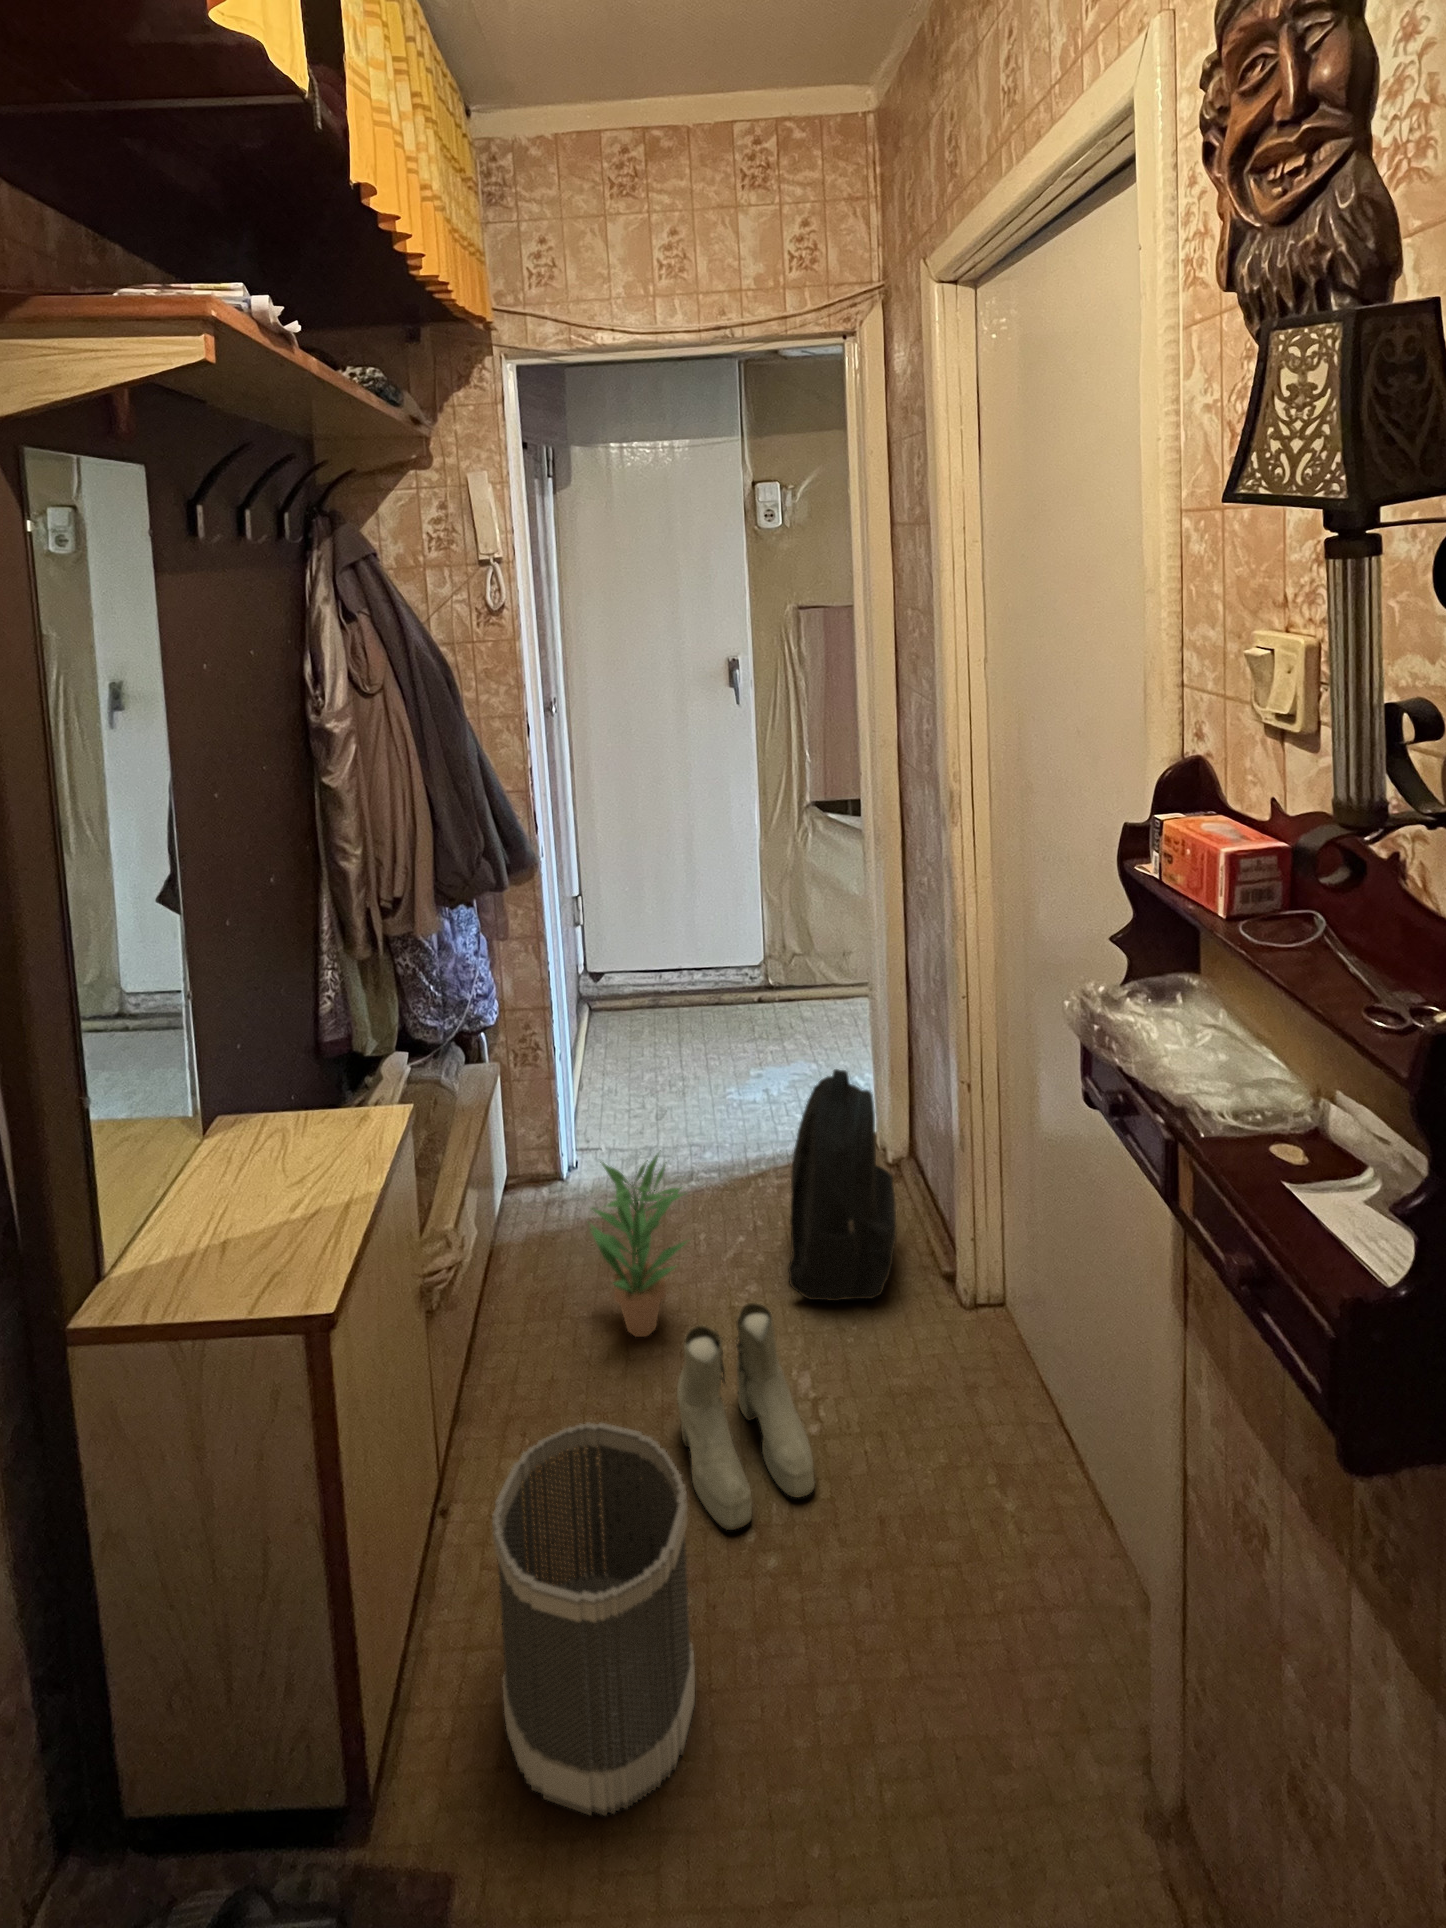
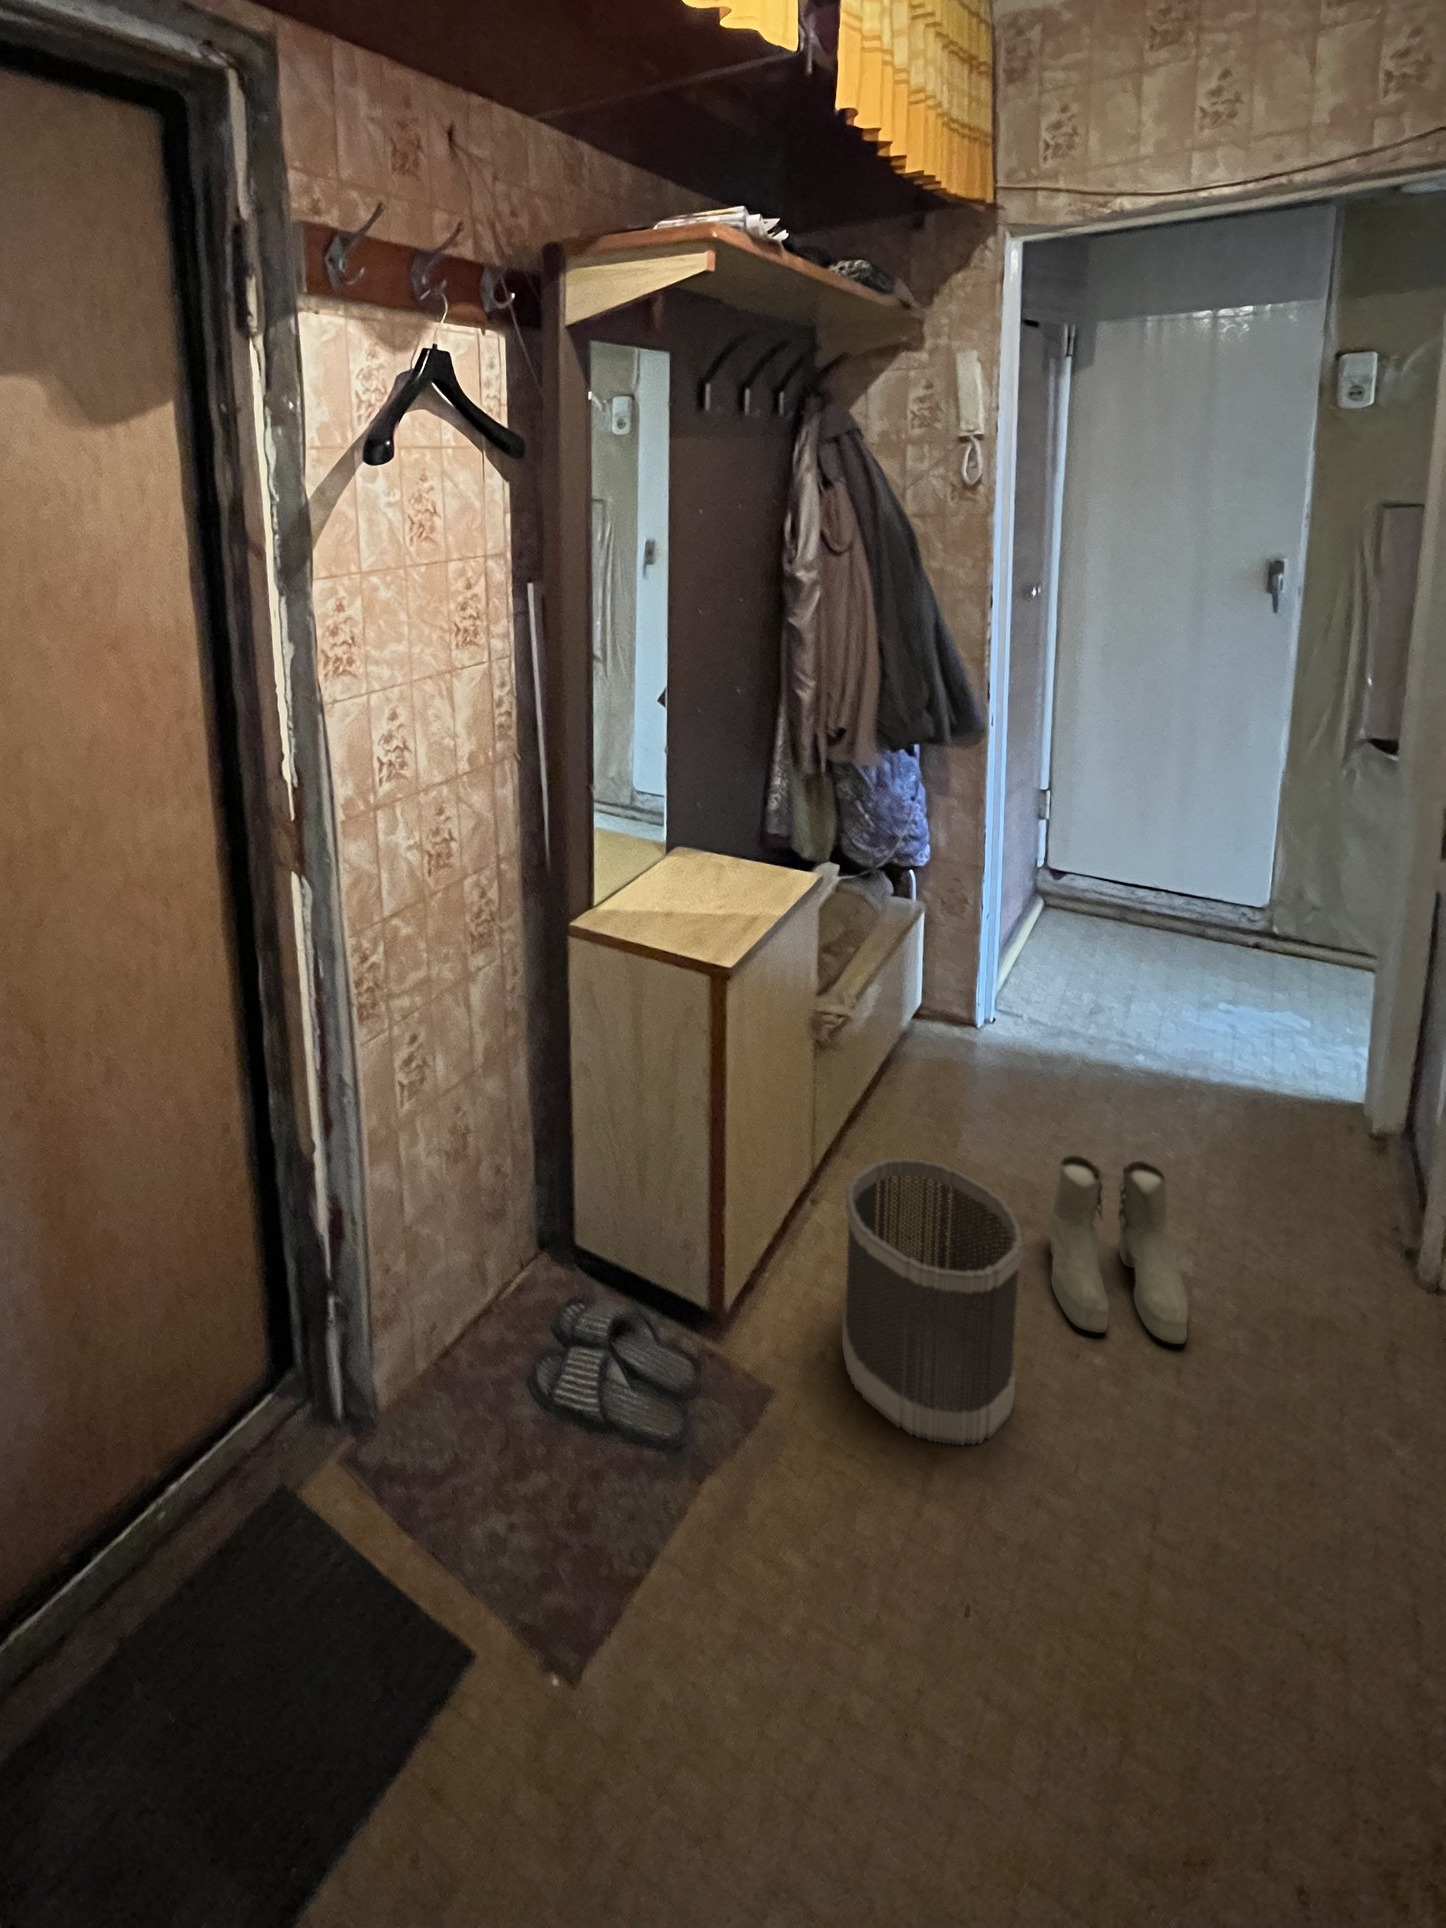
backpack: present [788,1069,896,1301] -> none [1209,994,1376,1238]
potted plant: present [590,1154,690,1337] -> none [986,992,1096,1166]

